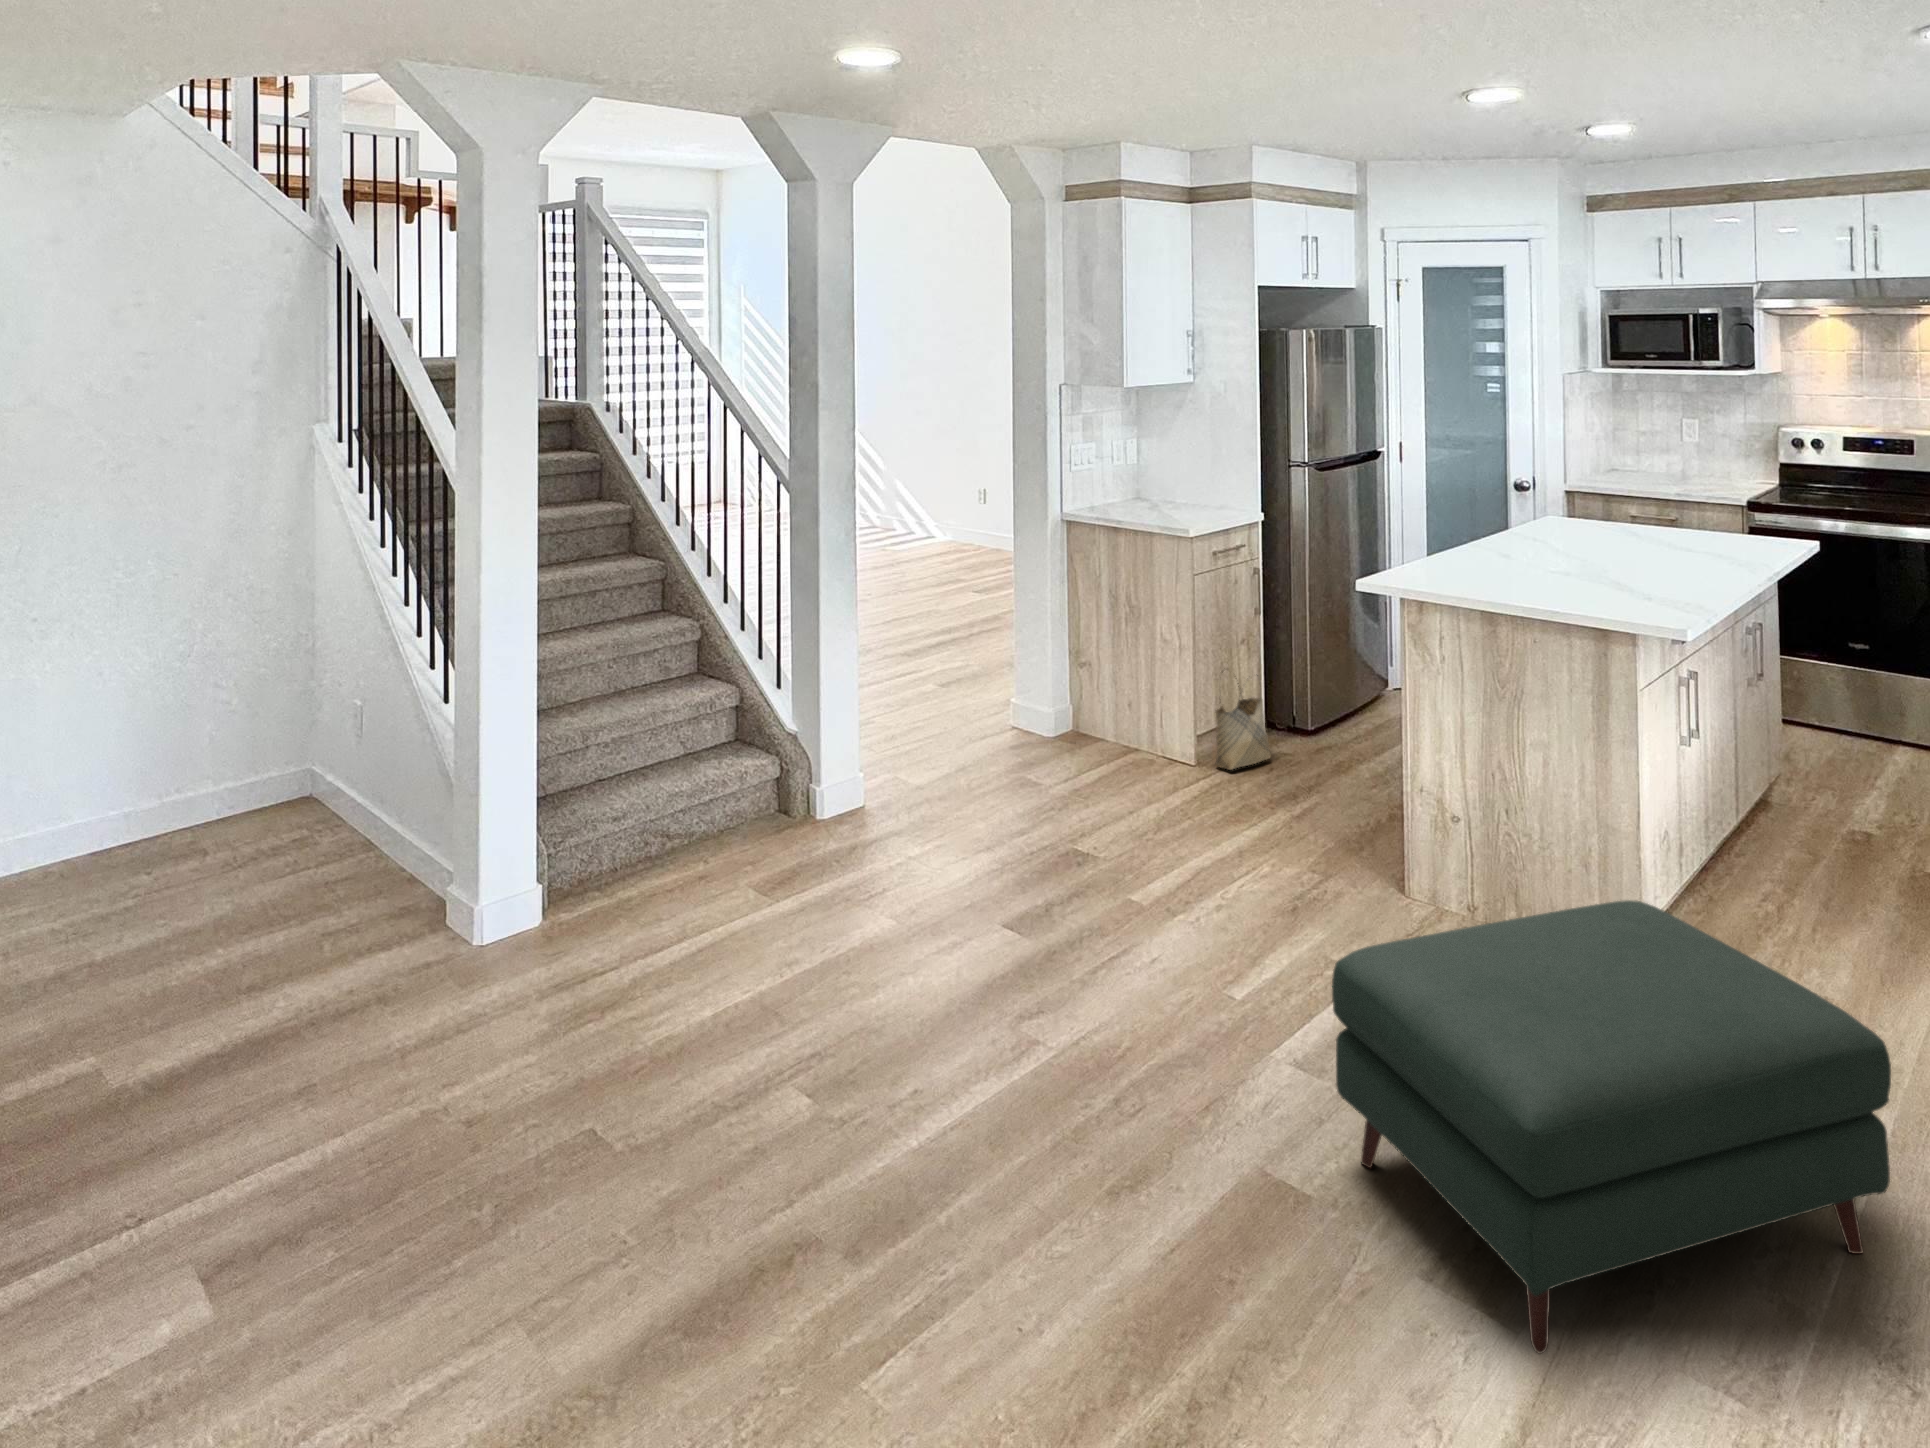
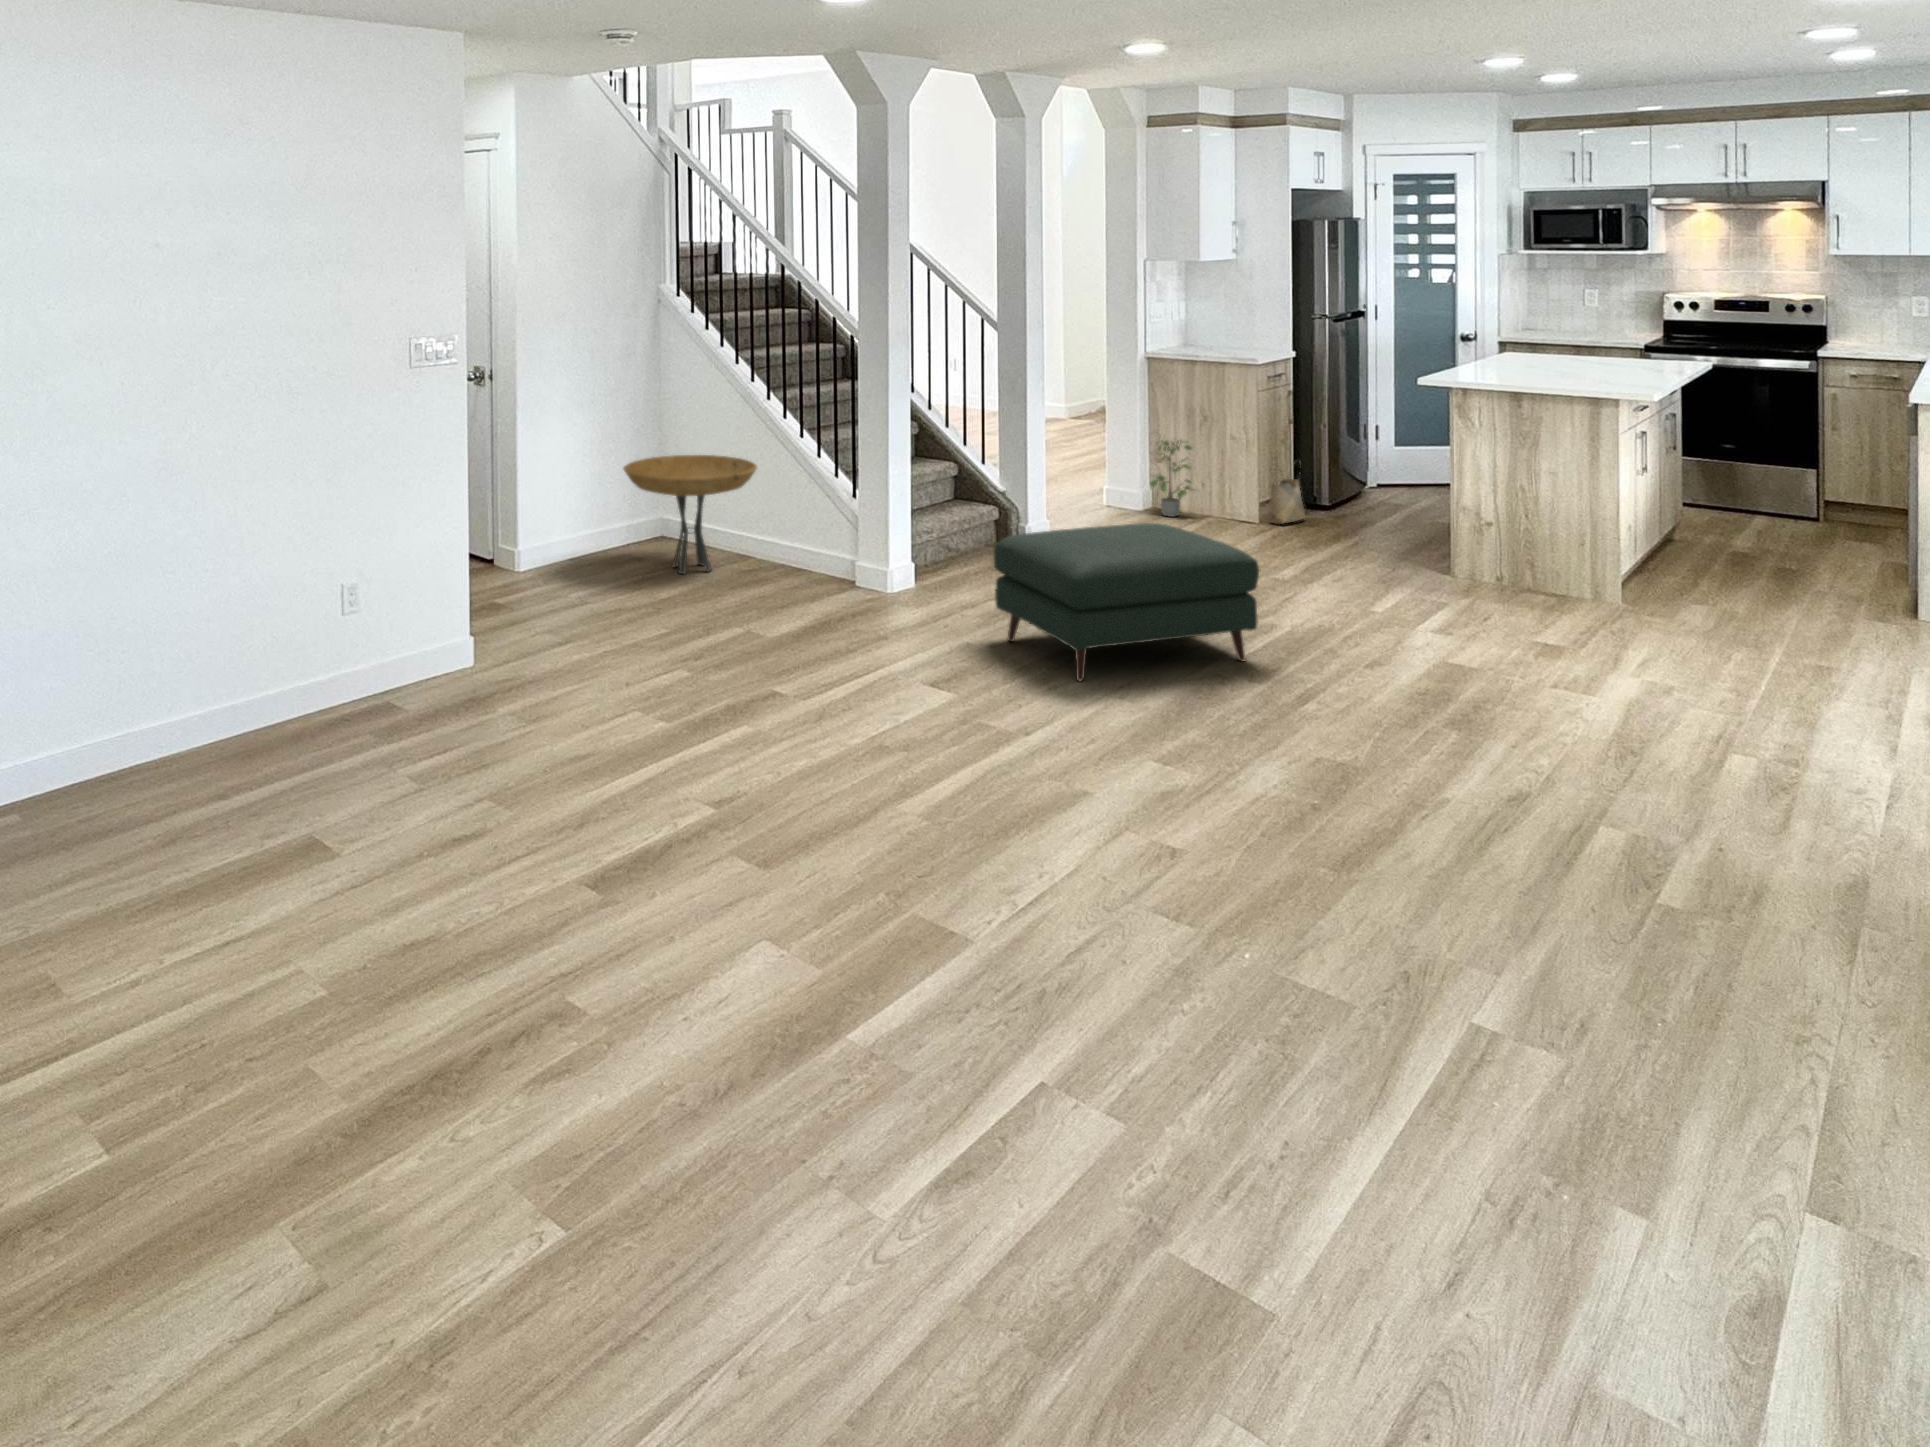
potted plant: none [1059,635,1122,752] -> present [1150,441,1196,517]
side table: none [103,683,355,894] -> present [623,455,758,574]
ottoman: present [1332,900,1891,1354] -> present [994,523,1259,681]

